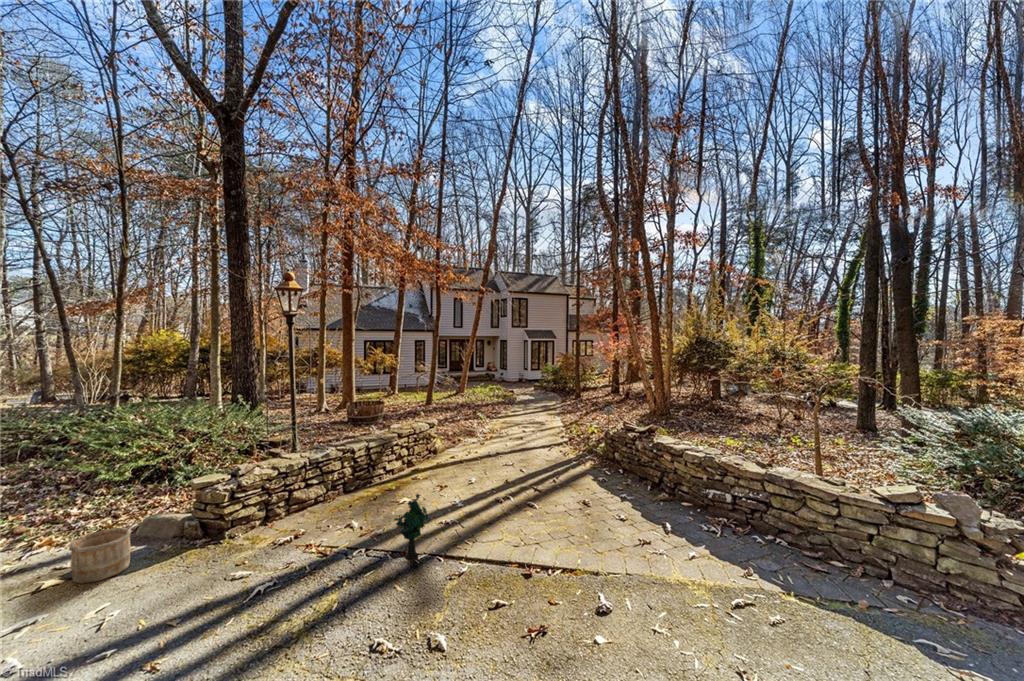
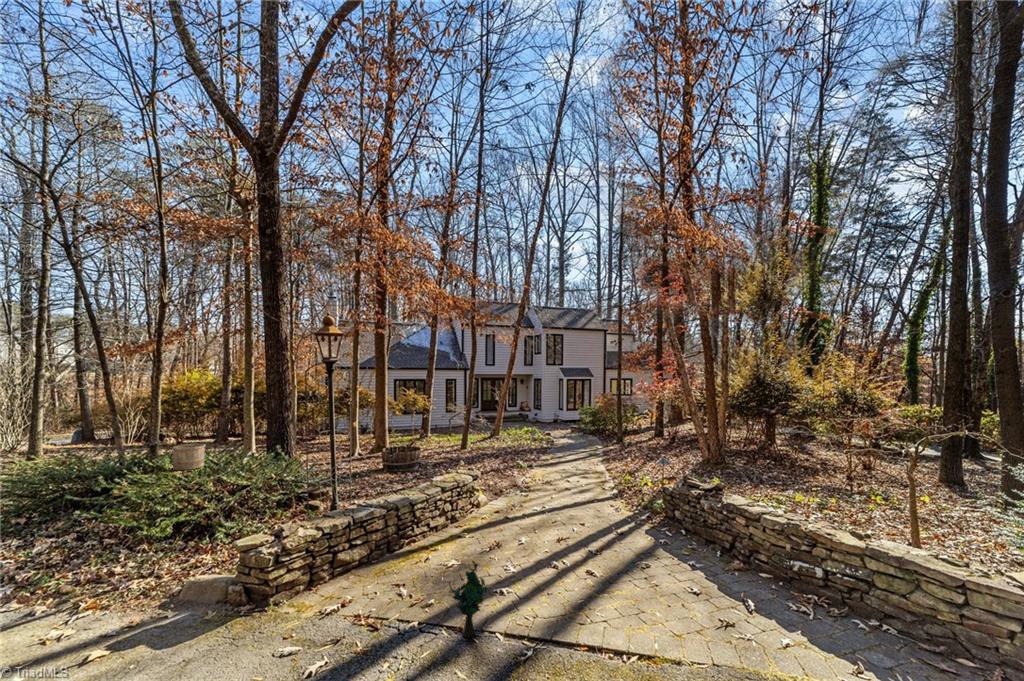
wooden bucket: present [69,528,131,584] -> present [172,444,206,470]

